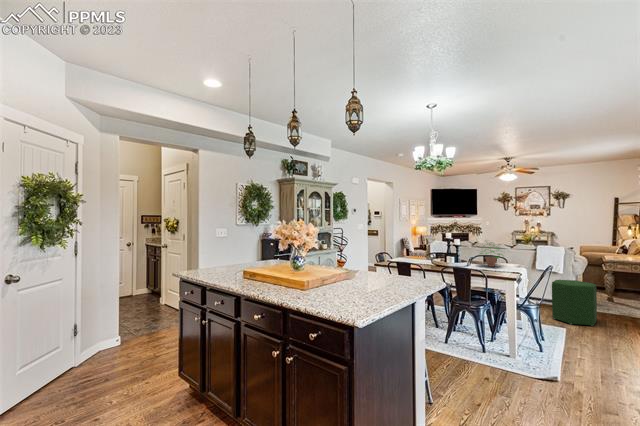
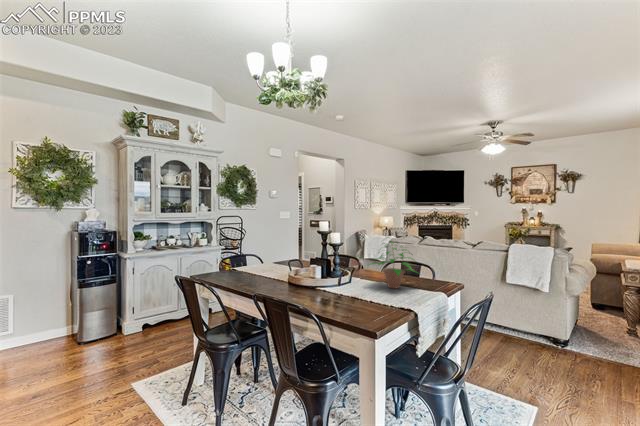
ottoman: present [552,280,597,326] -> none [522,306,603,401]

